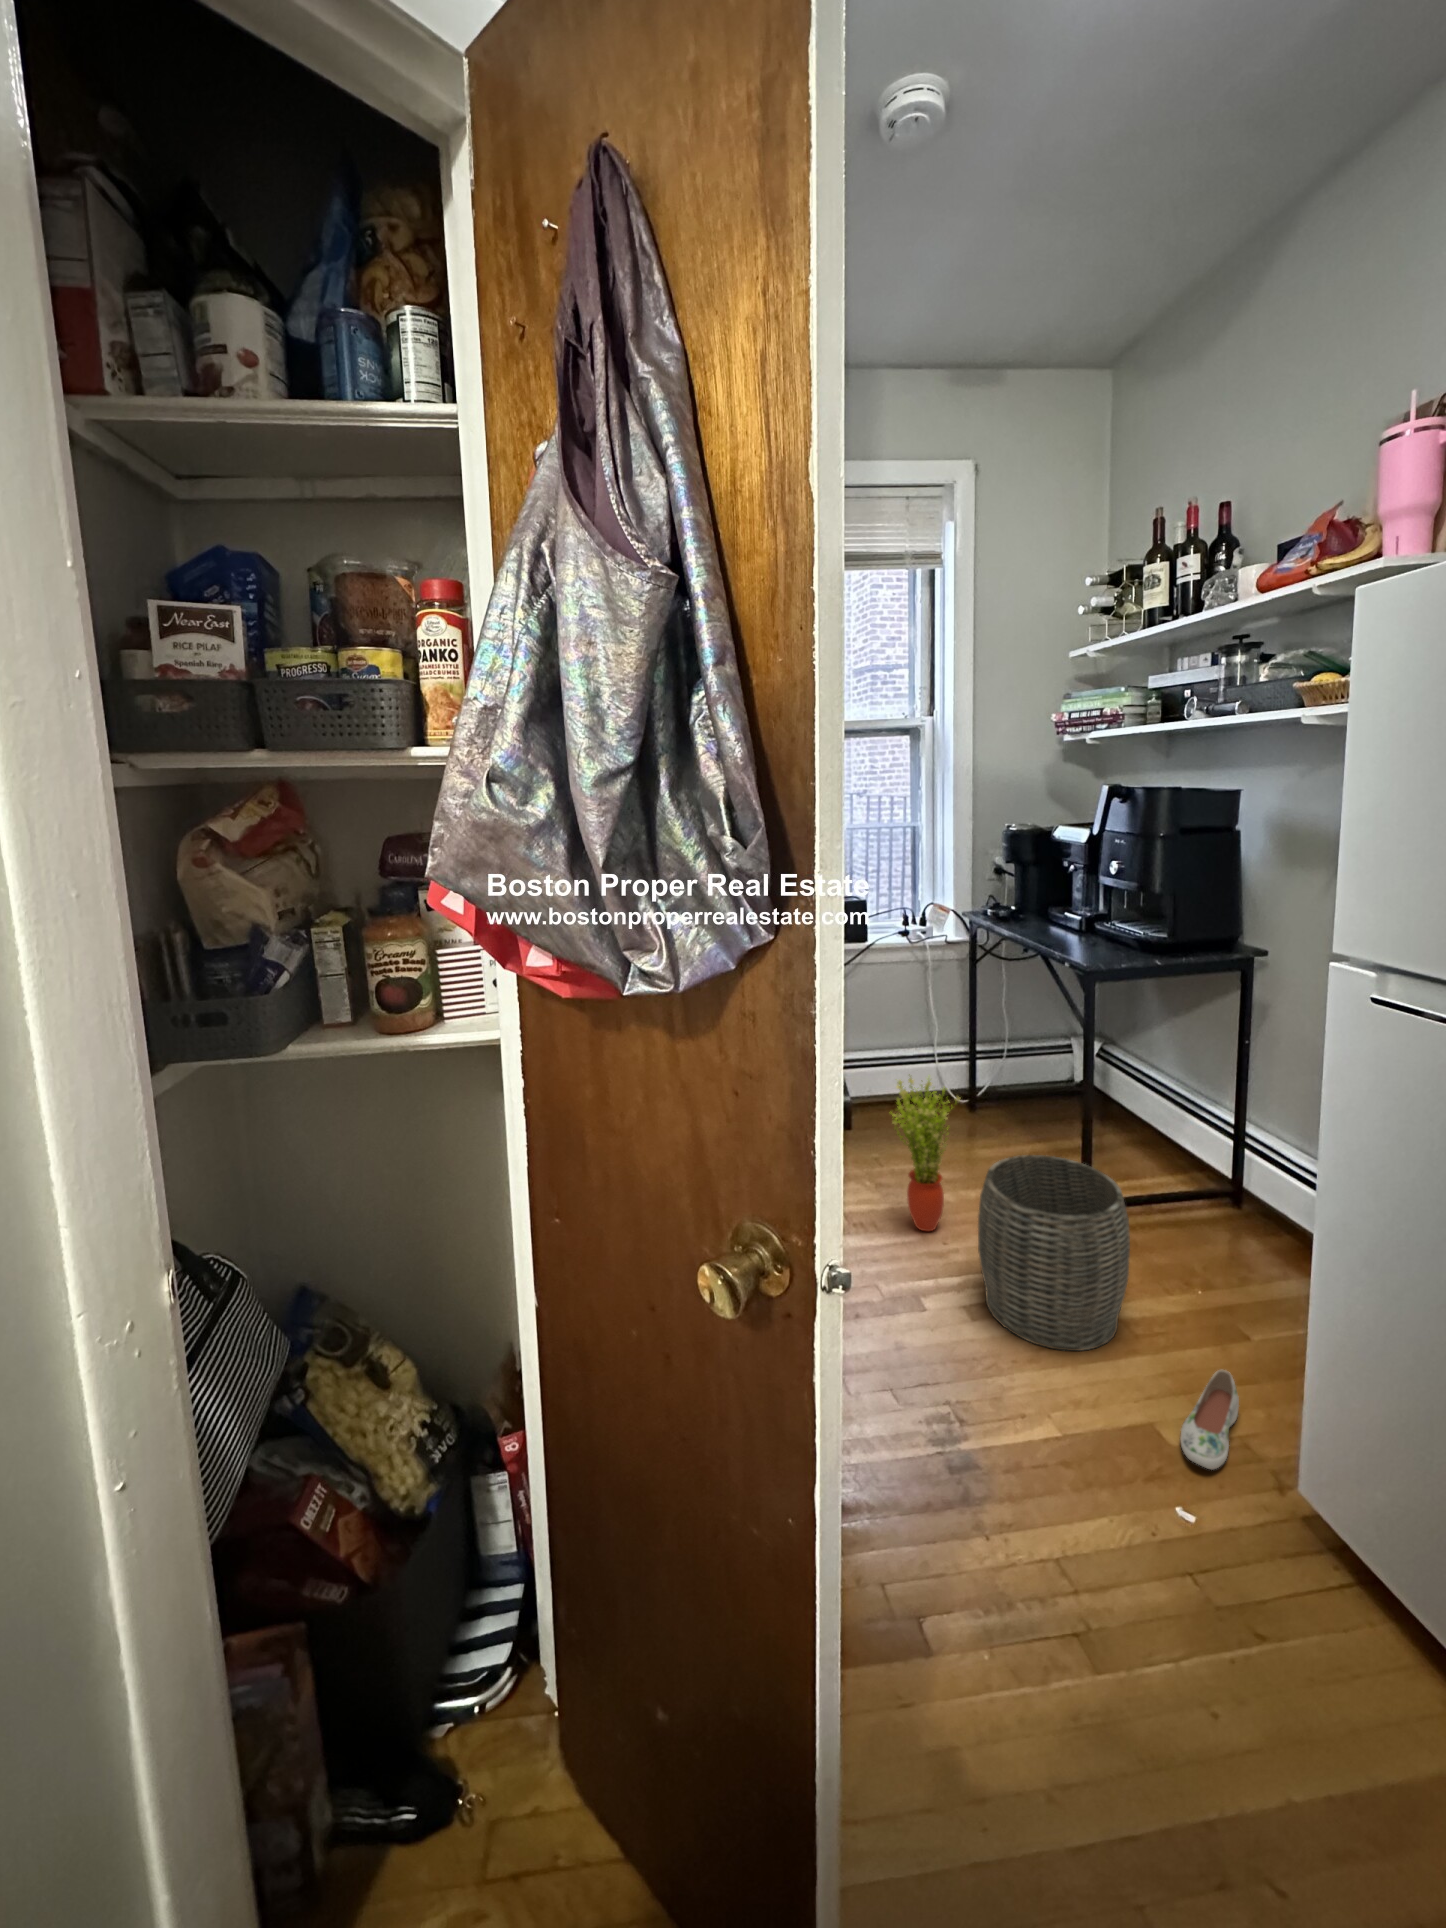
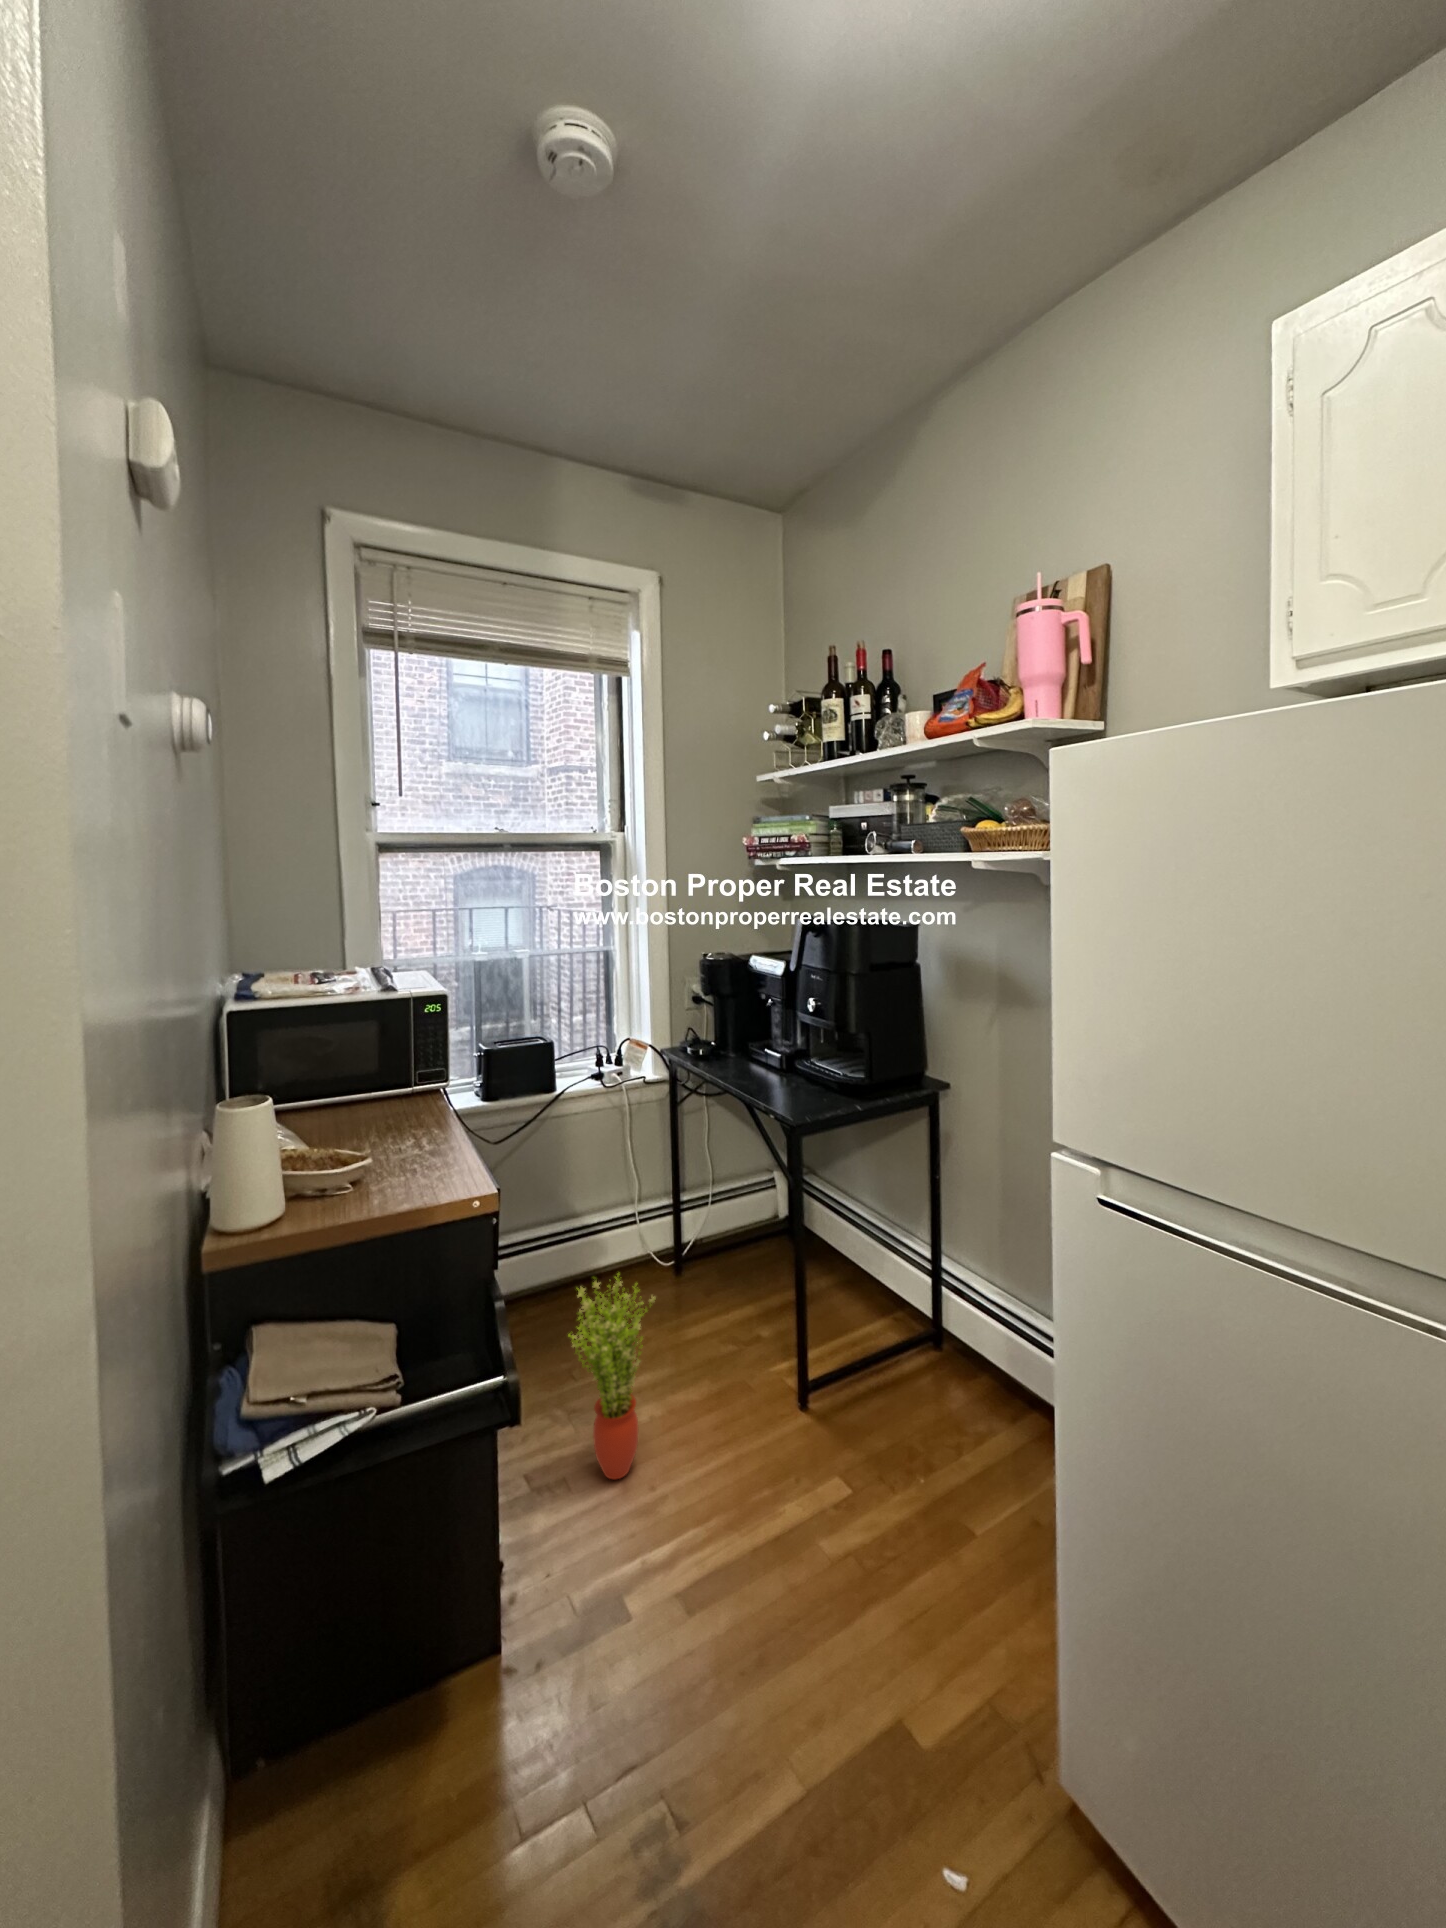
woven basket: present [978,1155,1130,1351] -> none [677,1362,846,1645]
shoe: present [1181,1370,1239,1469] -> none [916,1628,969,1805]

